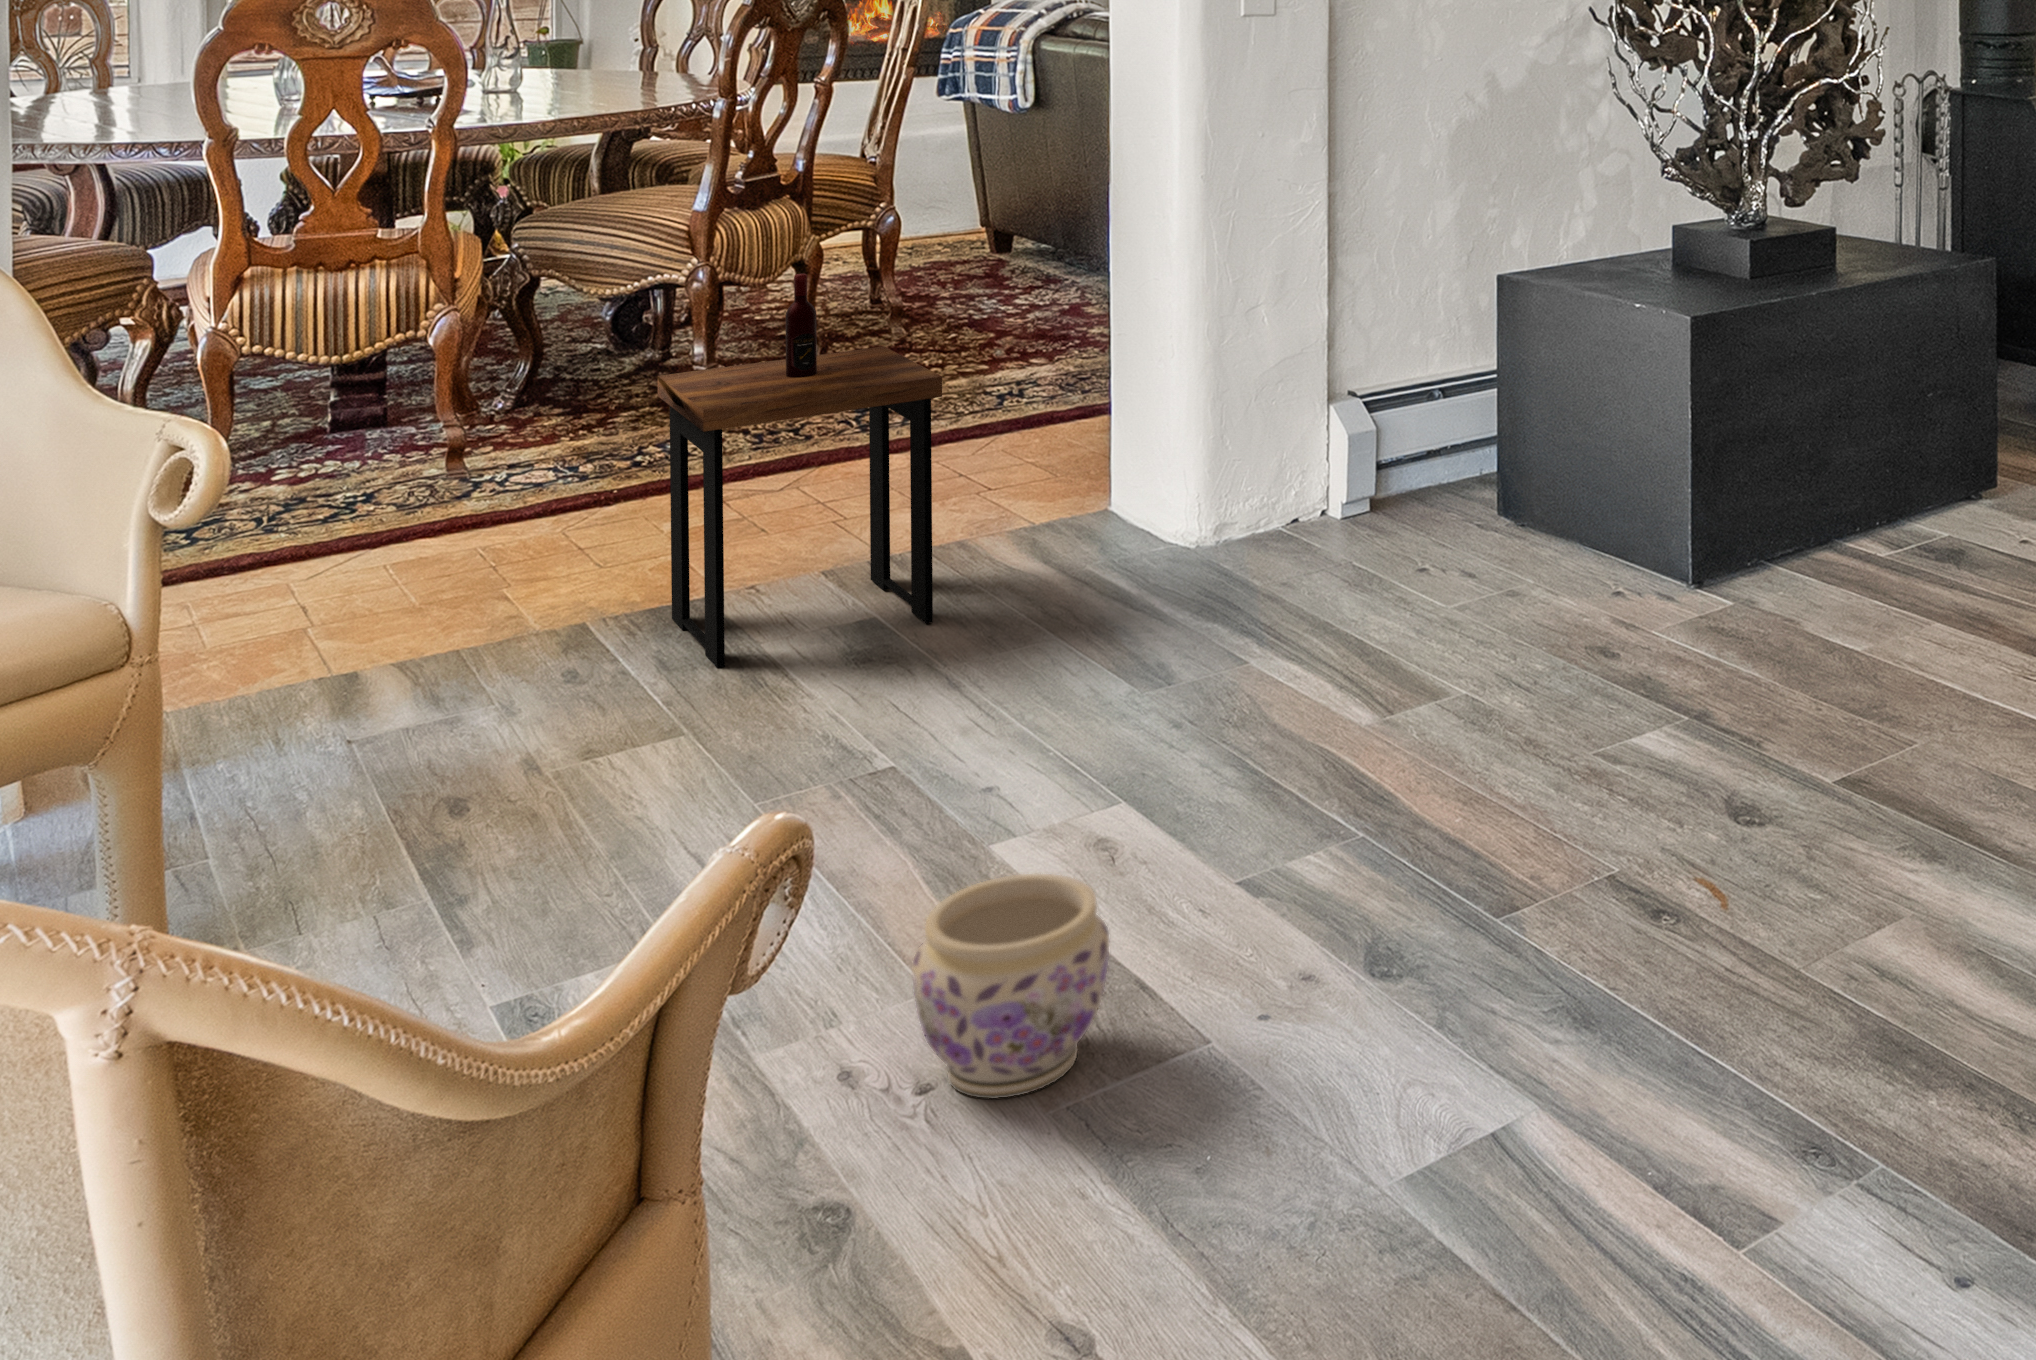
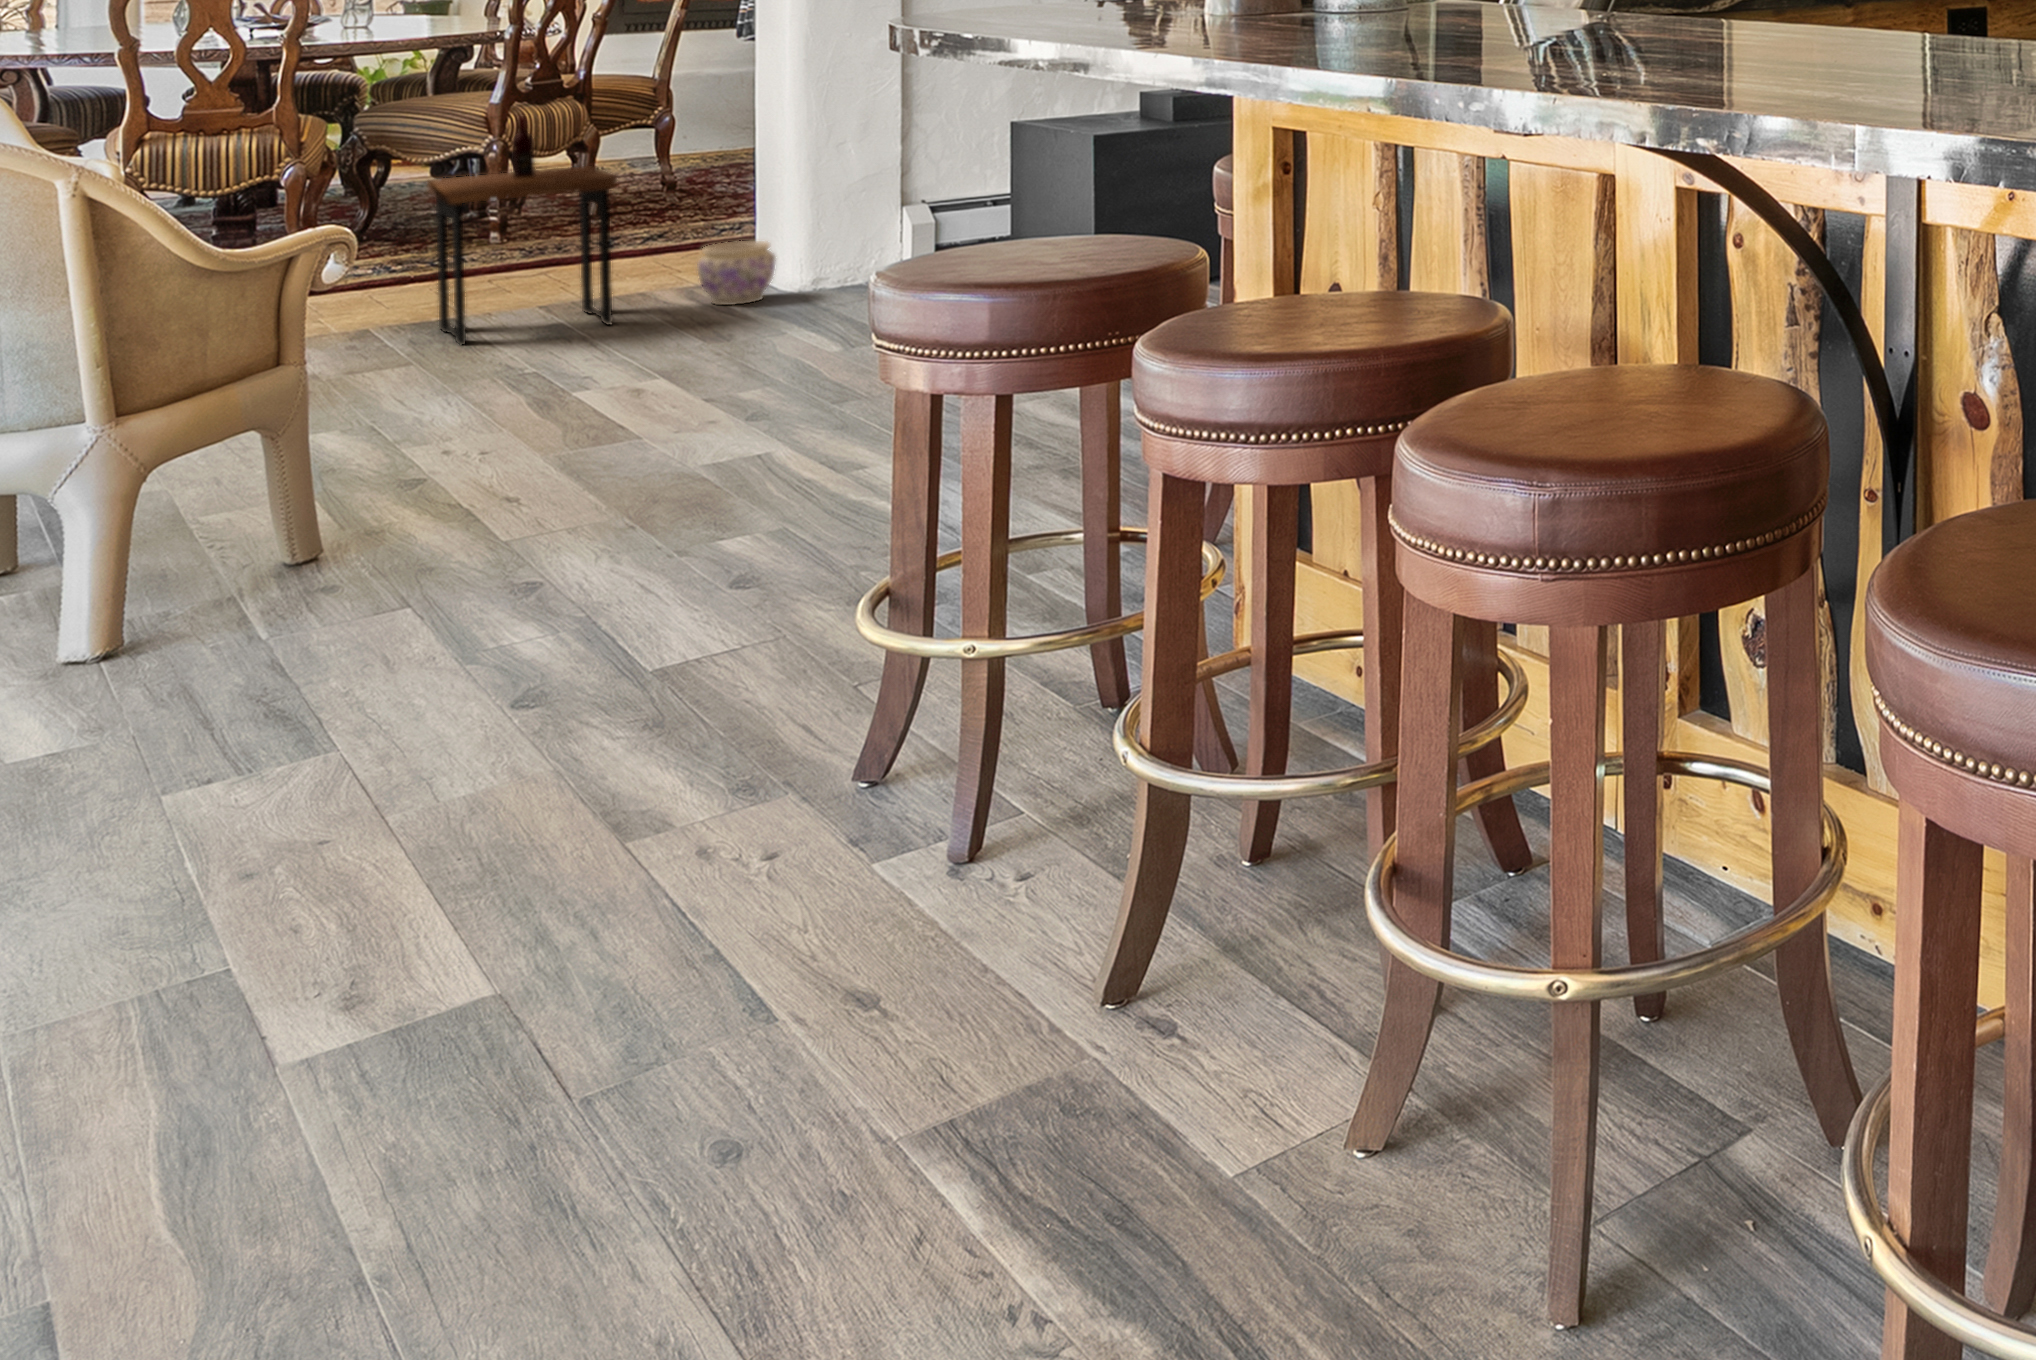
planter: present [912,874,1109,1099] -> present [697,241,776,305]

